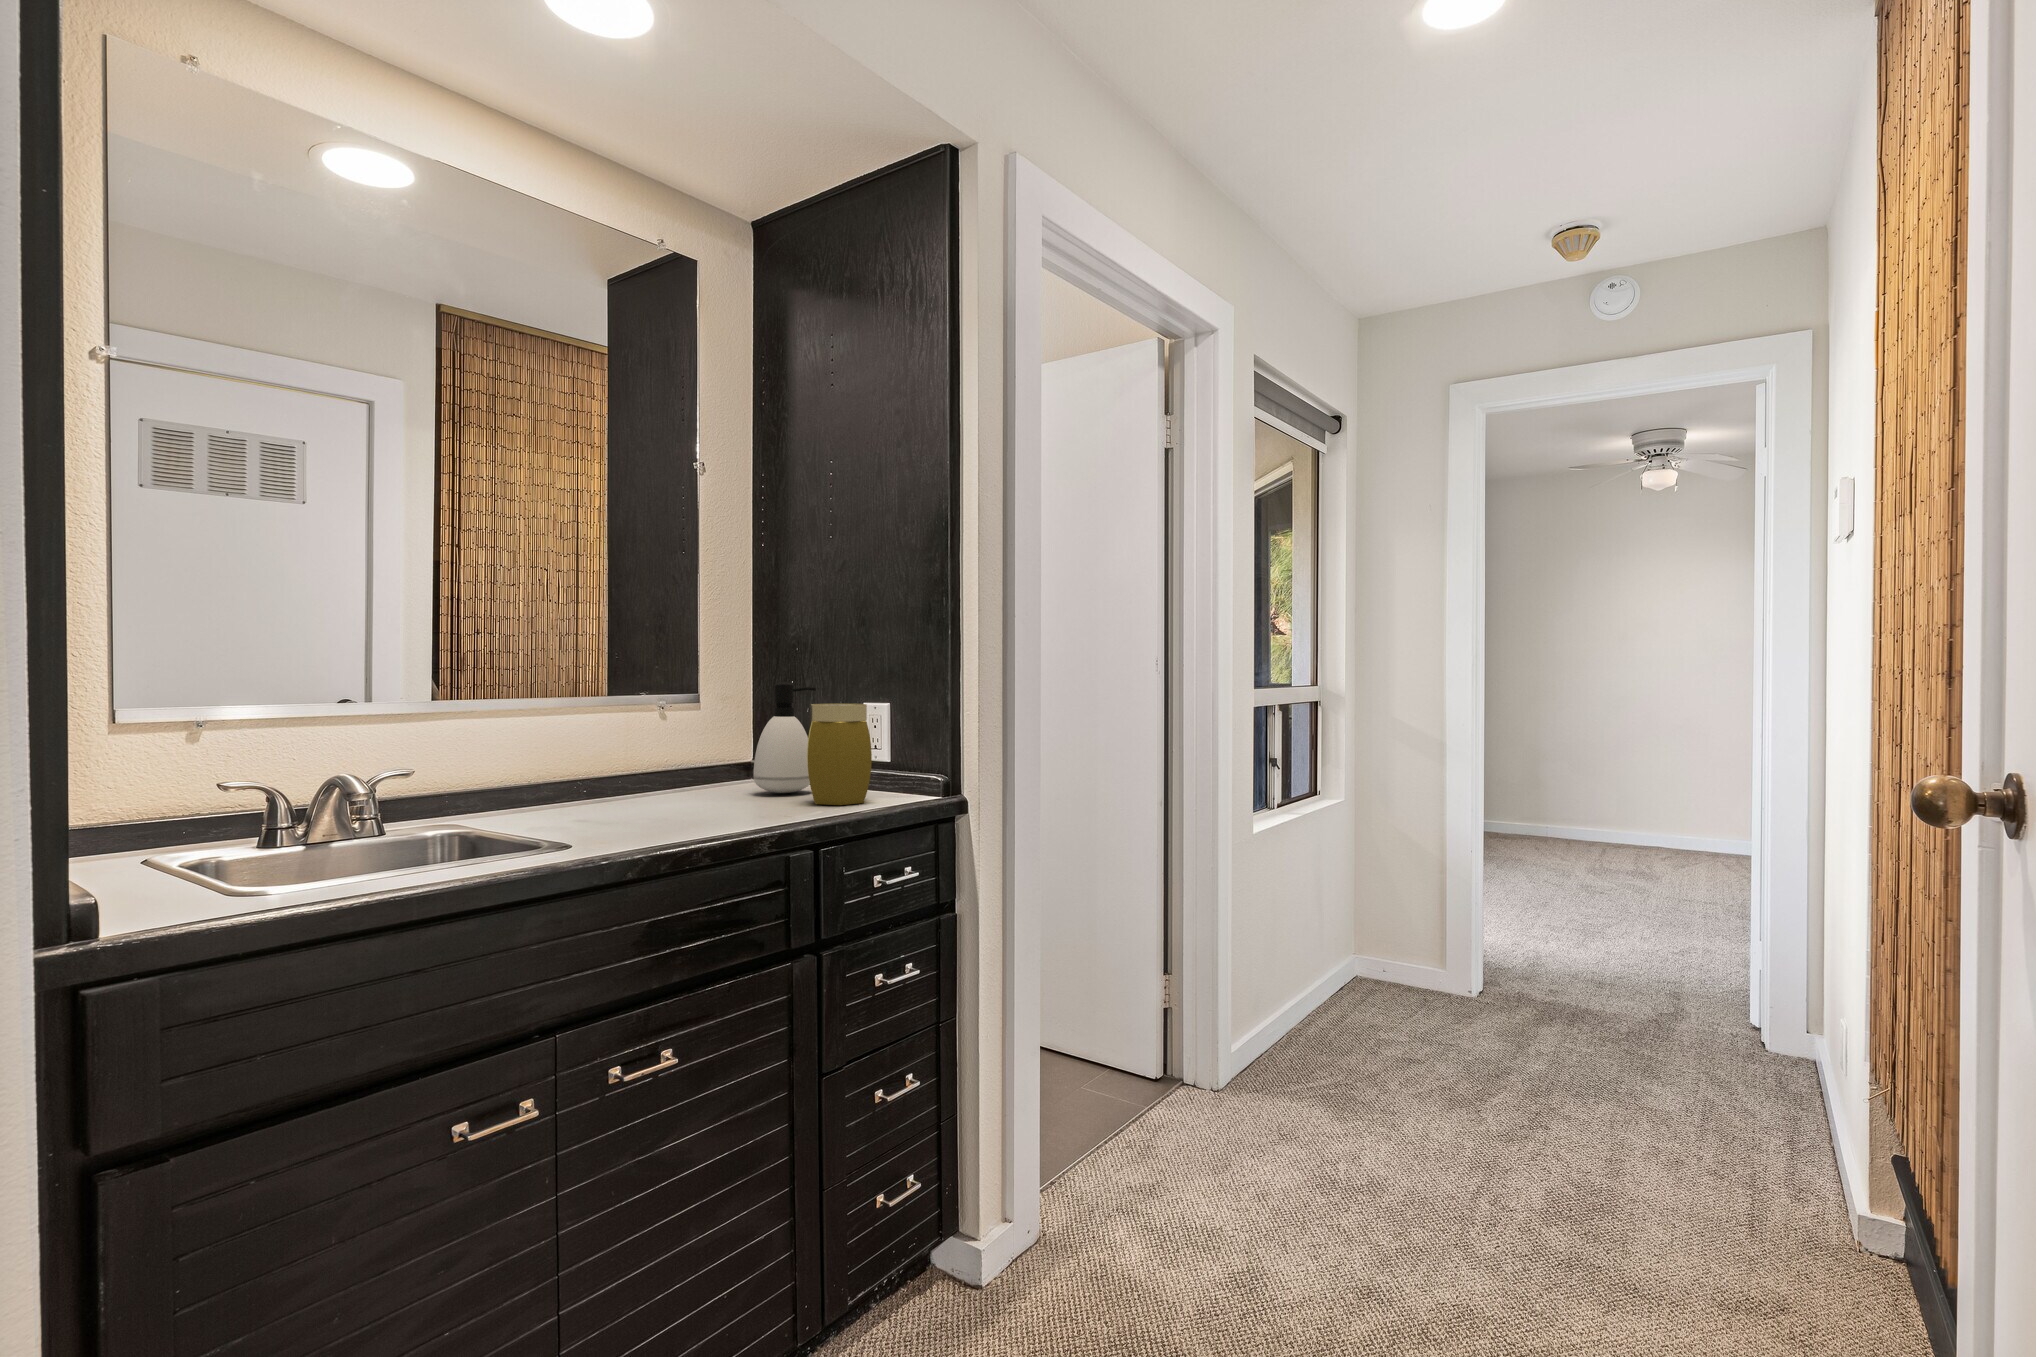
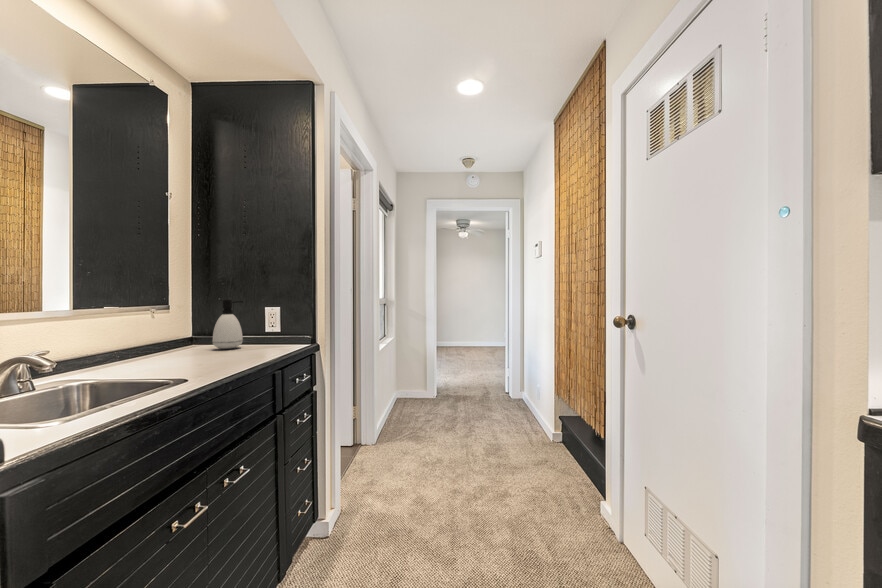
jar: present [807,704,872,805] -> none [250,307,283,351]

